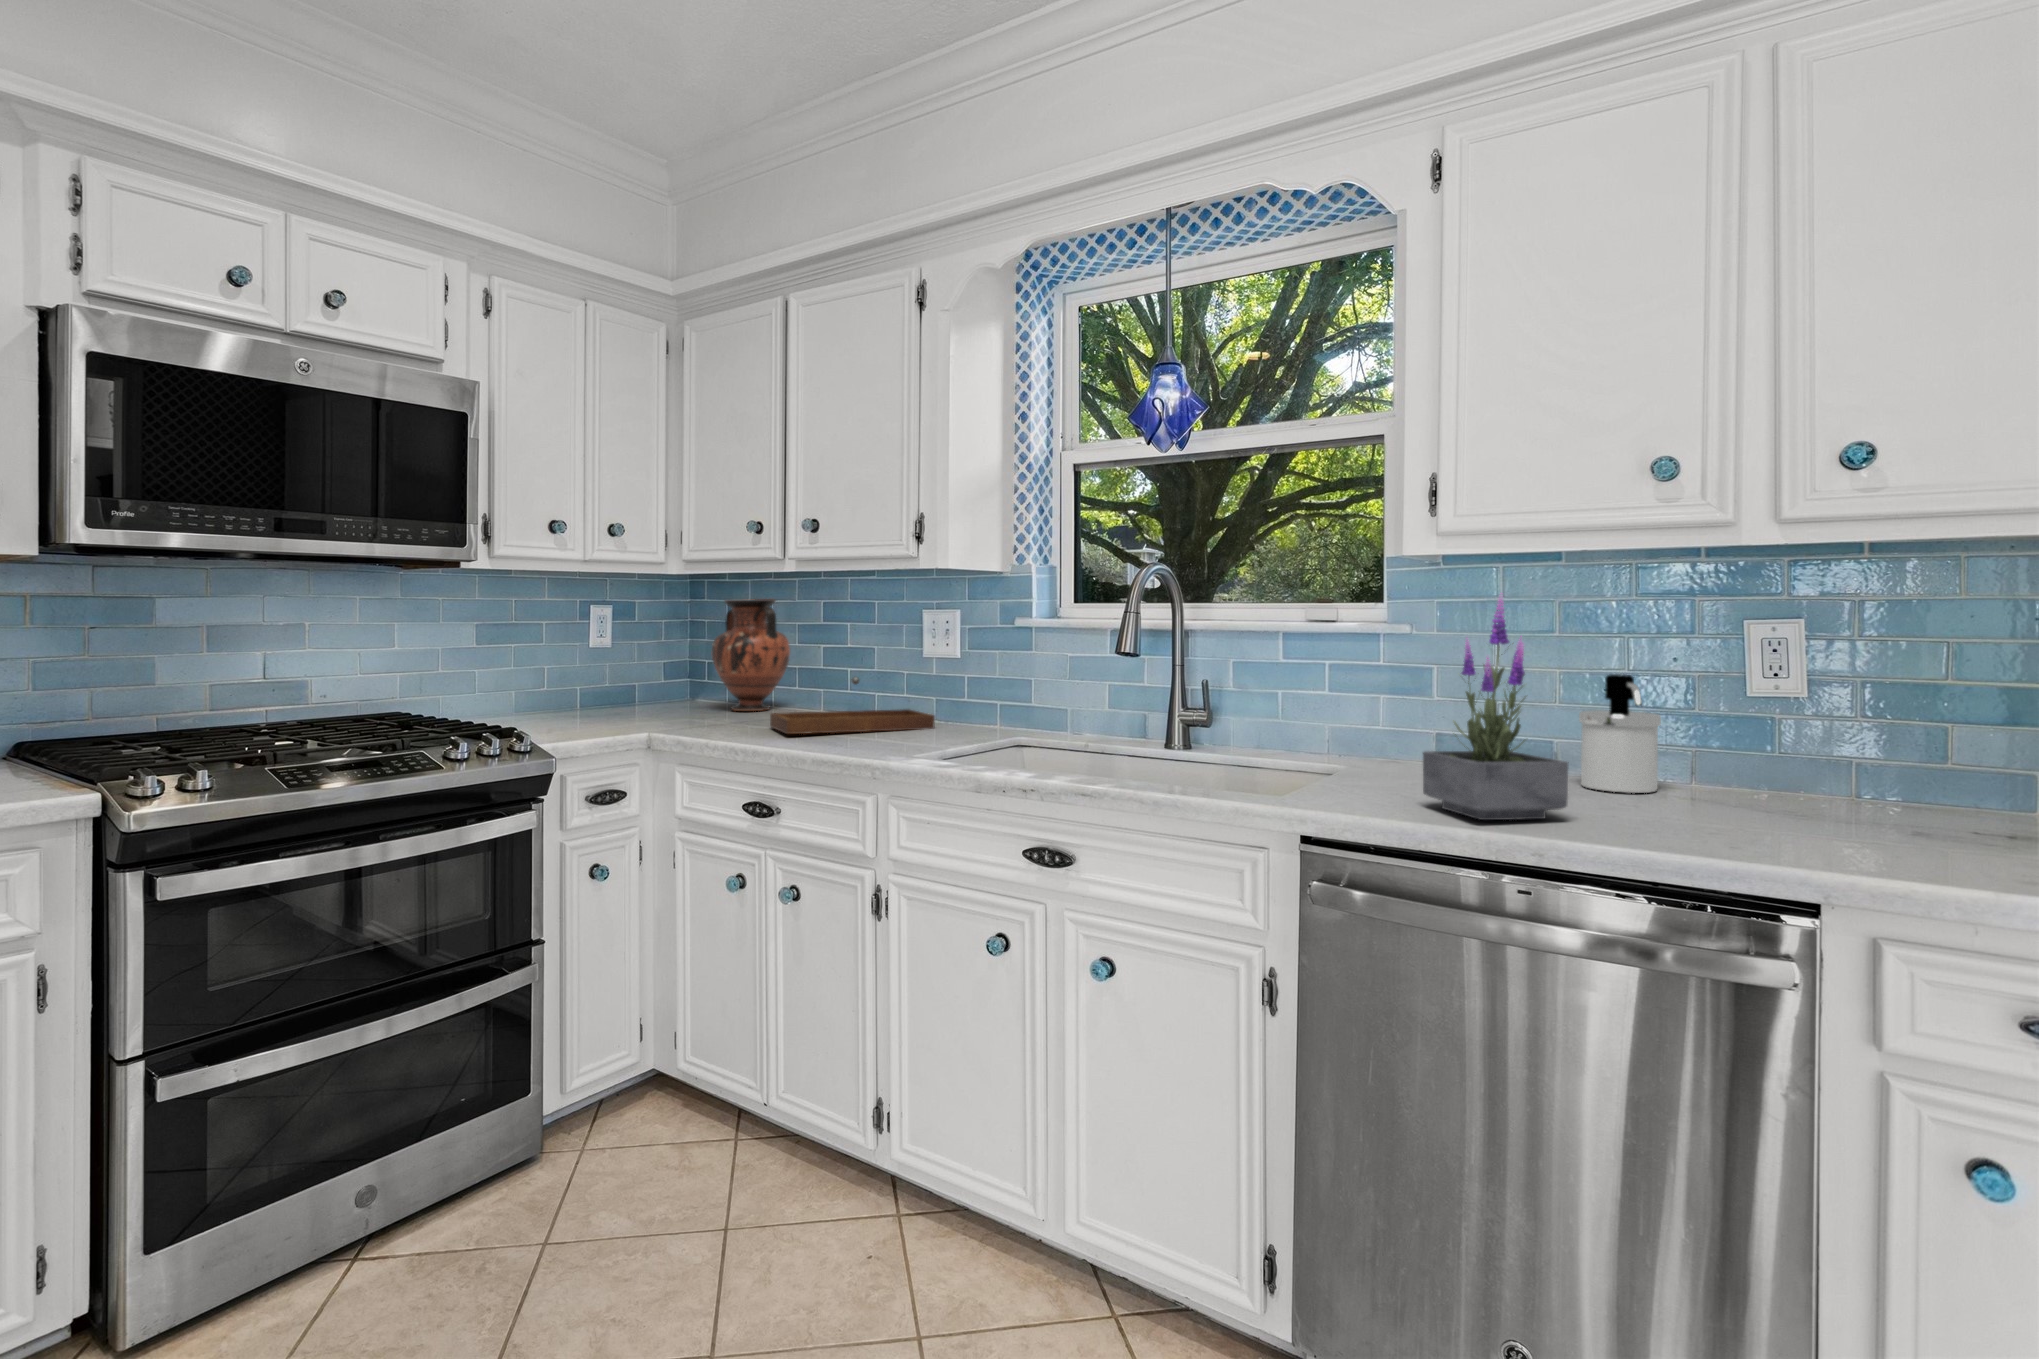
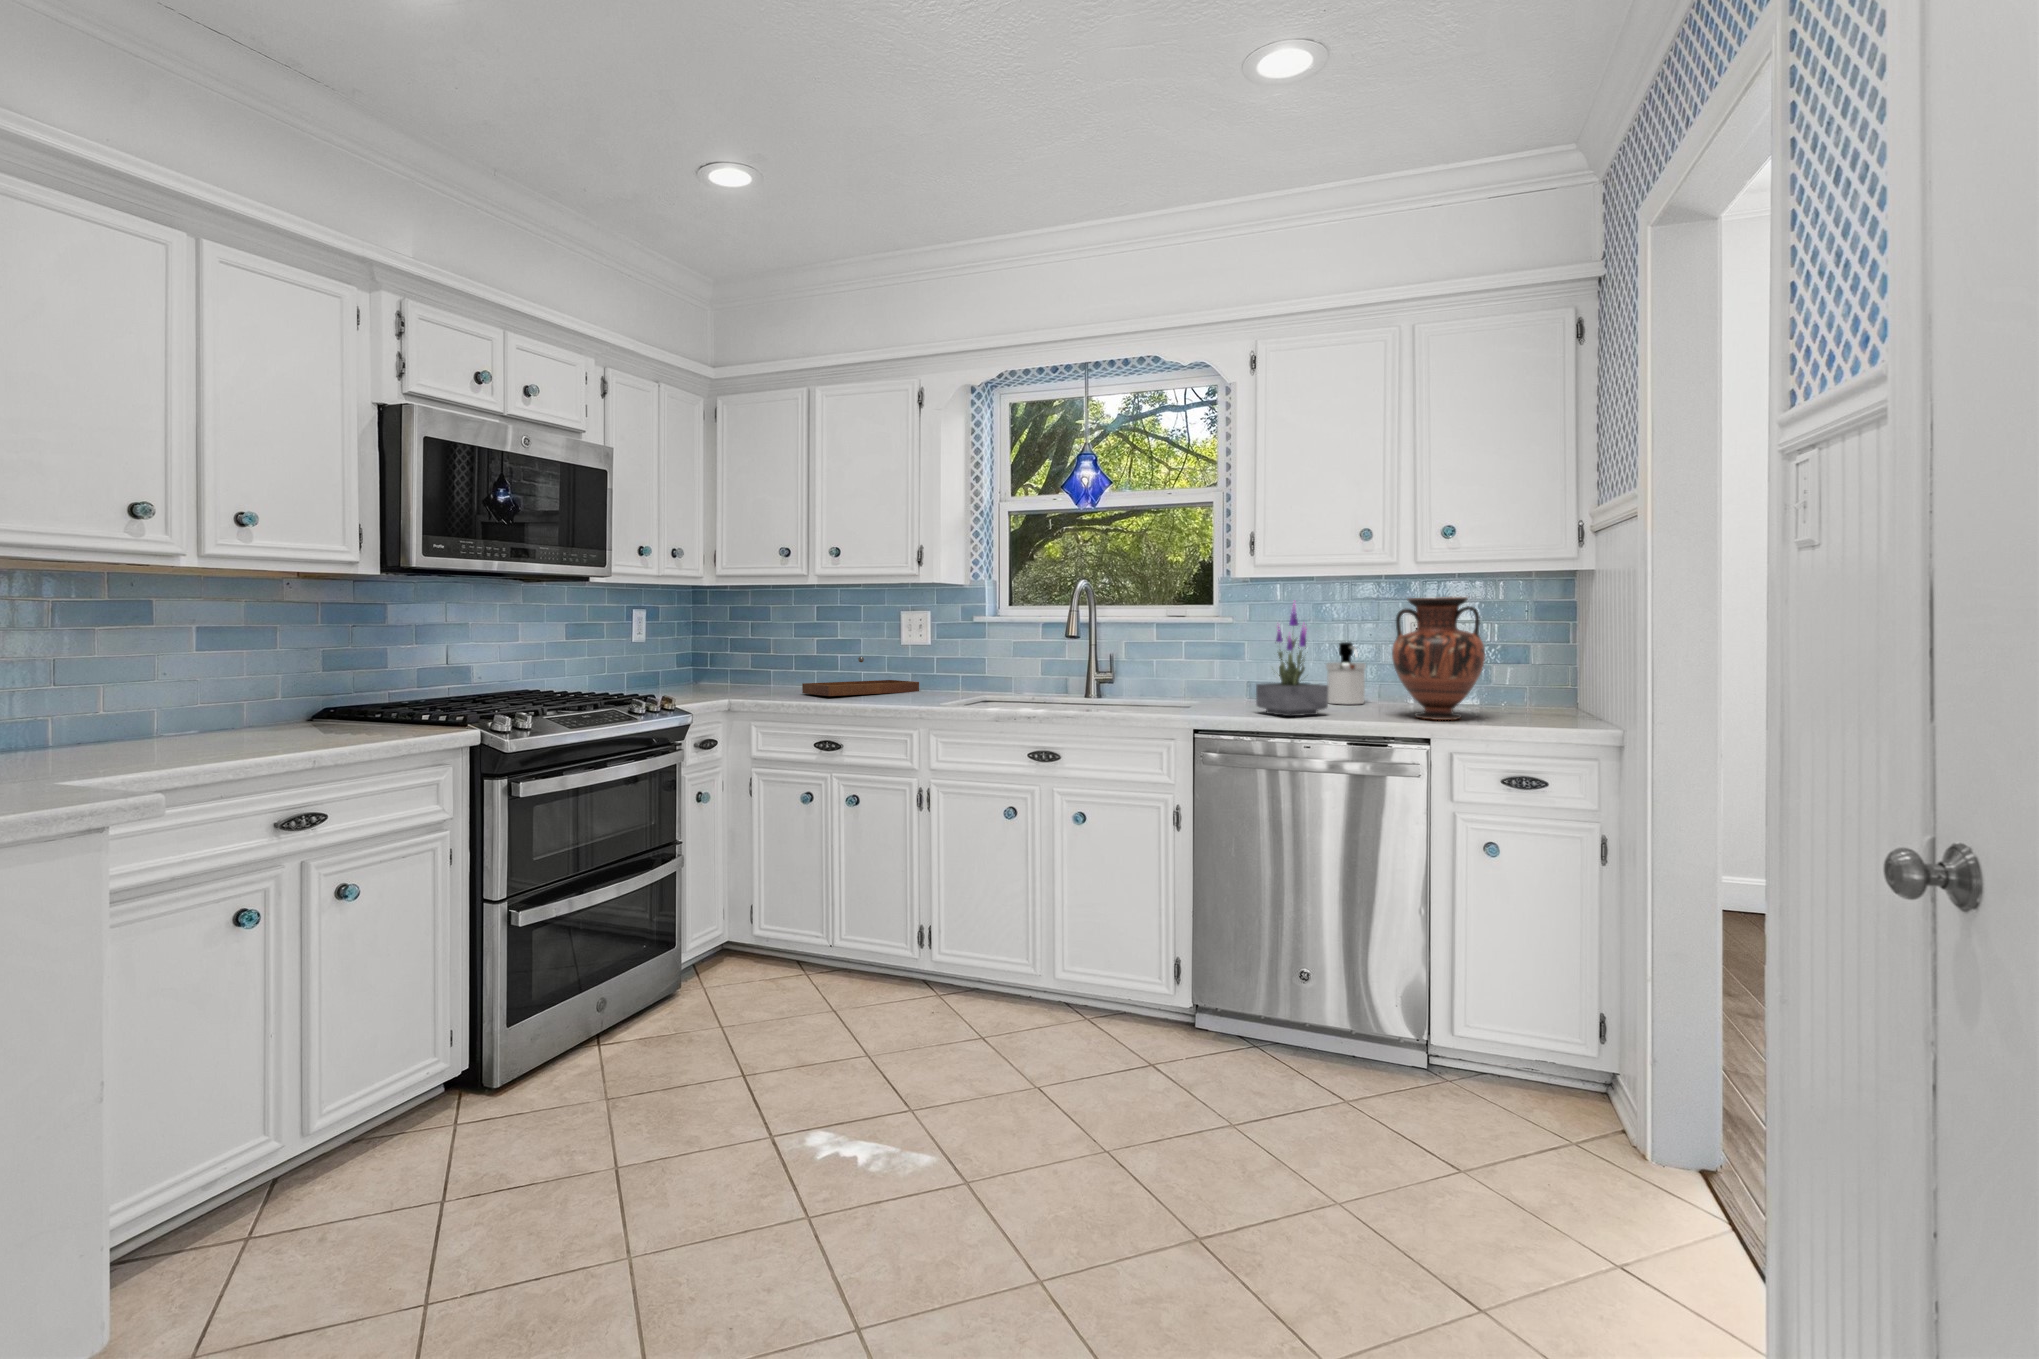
vase: present [712,599,790,711] -> present [1392,597,1485,720]

